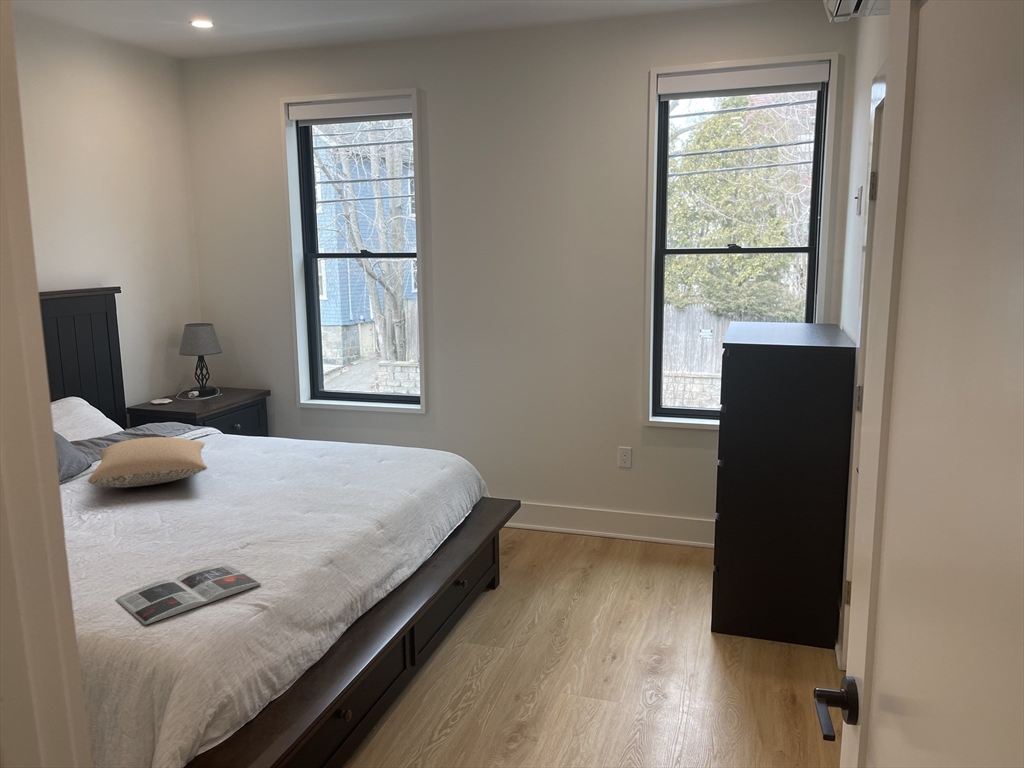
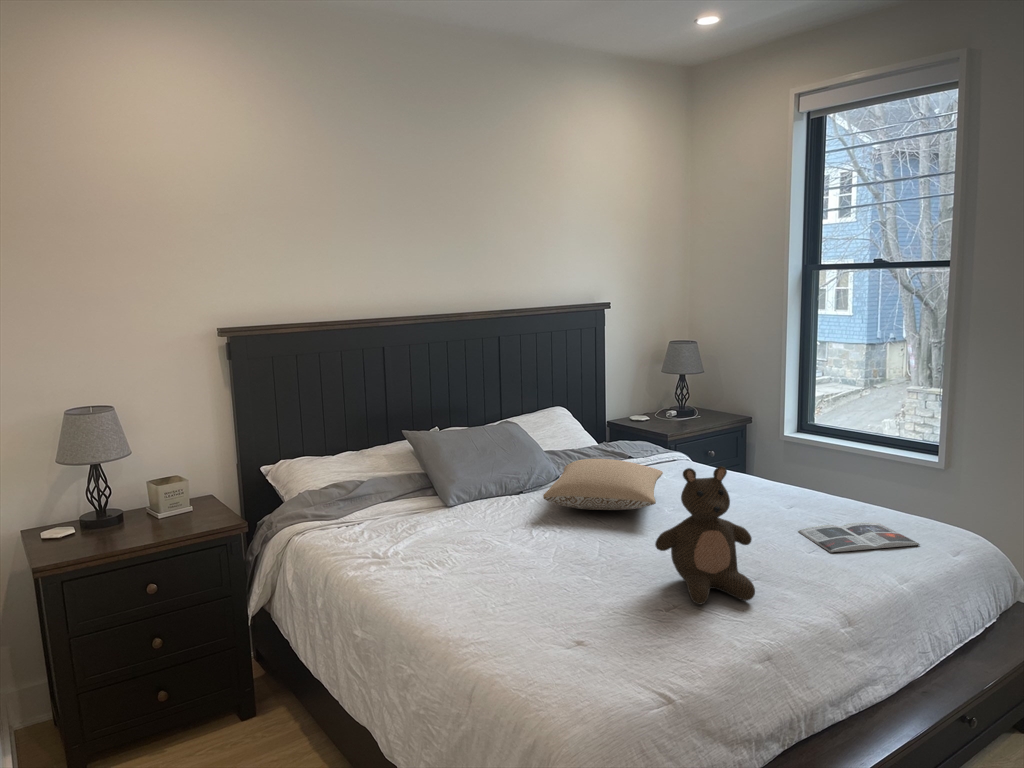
stuffed bear: none [221,422,311,538] -> present [655,466,755,605]
magazine: present [116,563,261,625] -> present [798,522,920,552]

